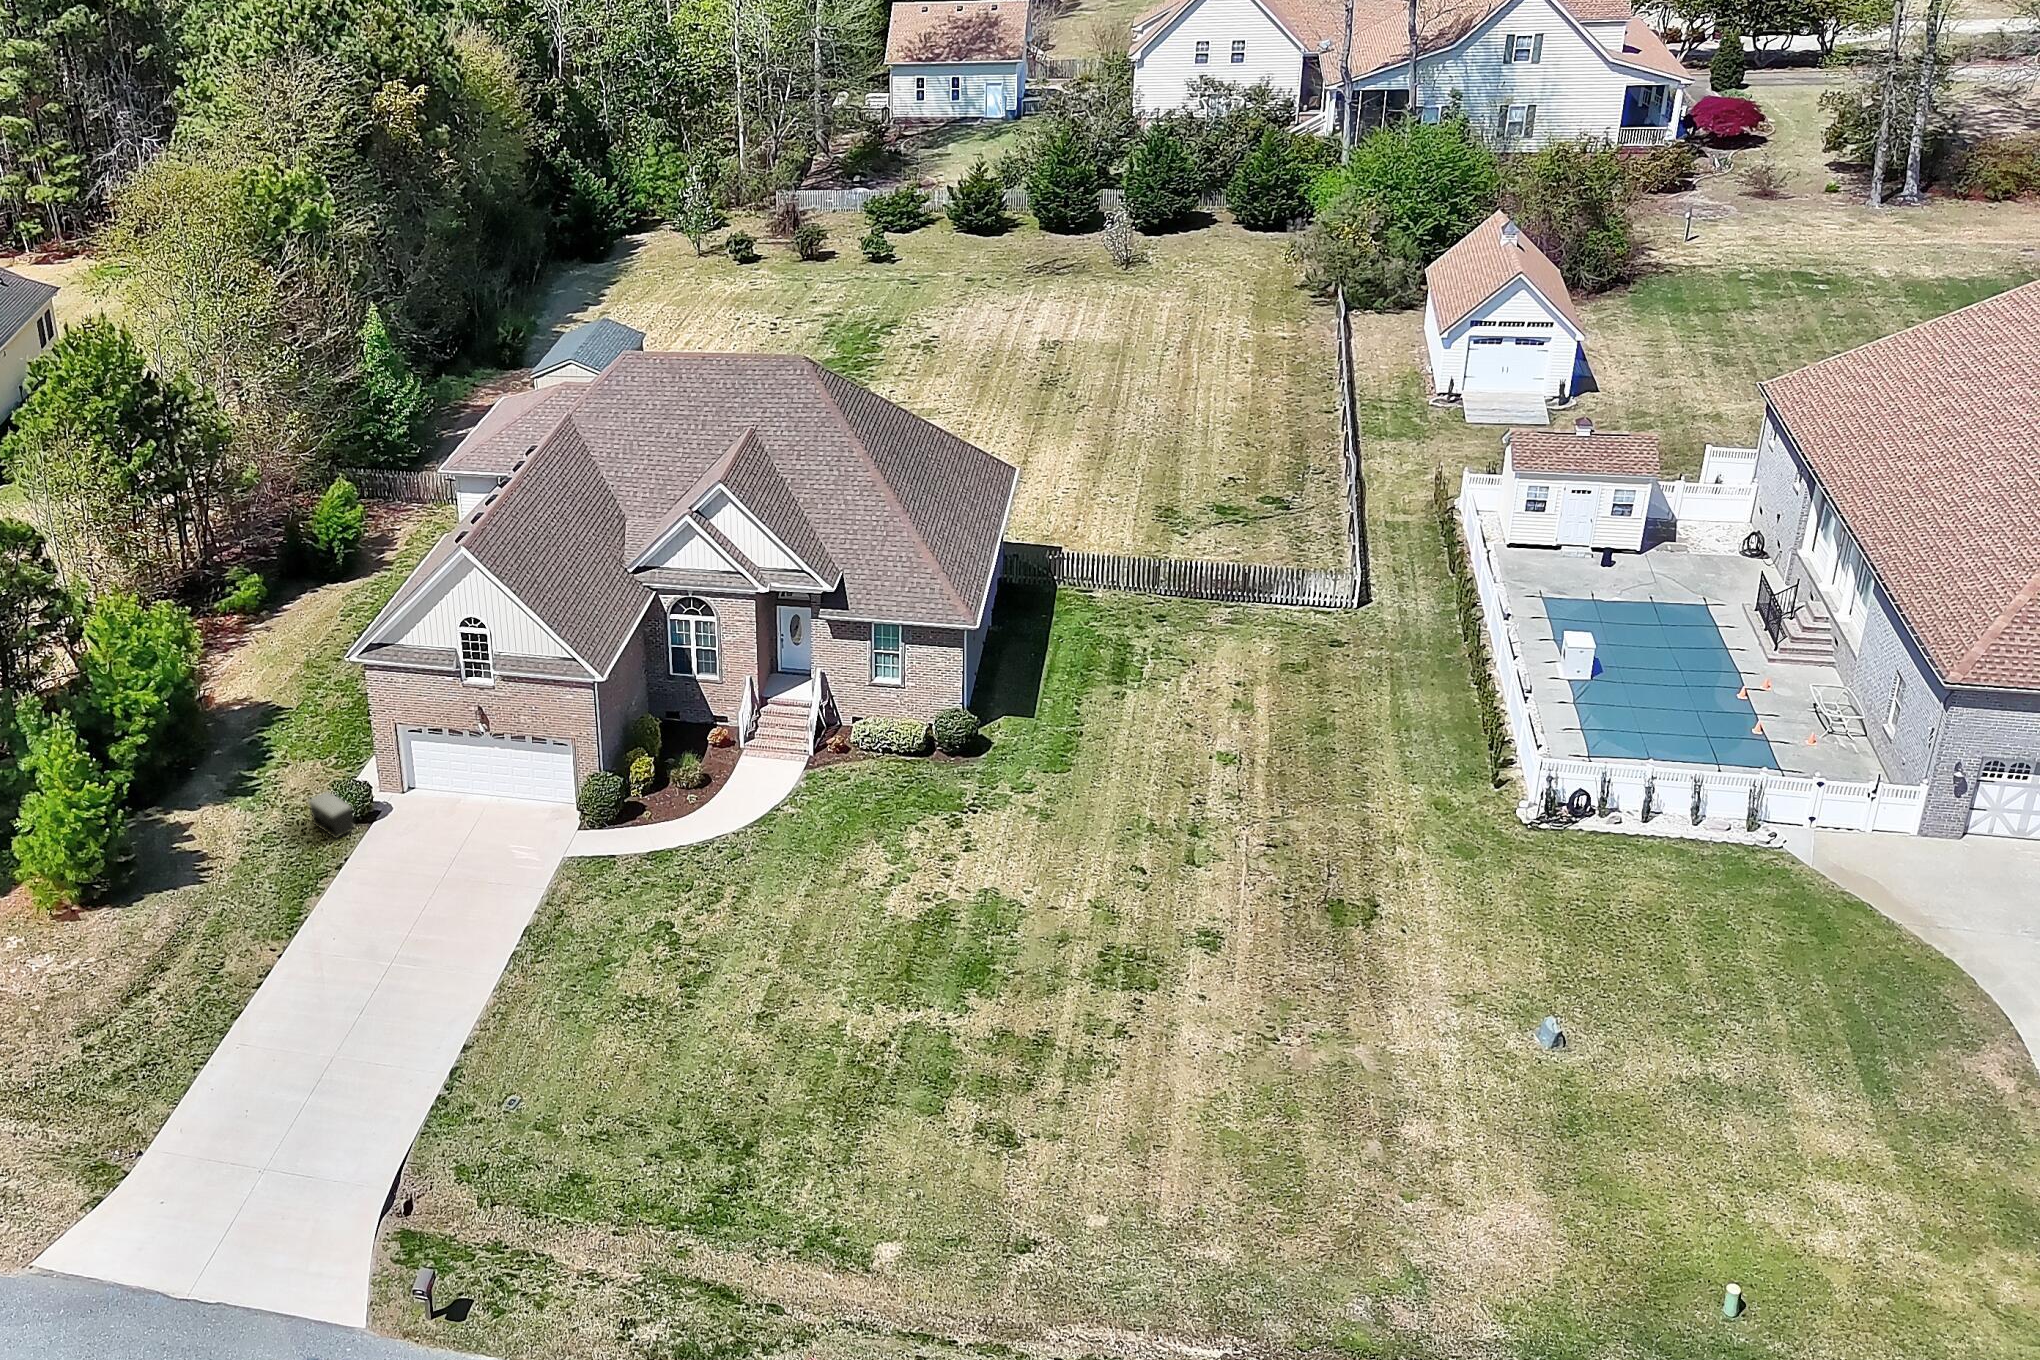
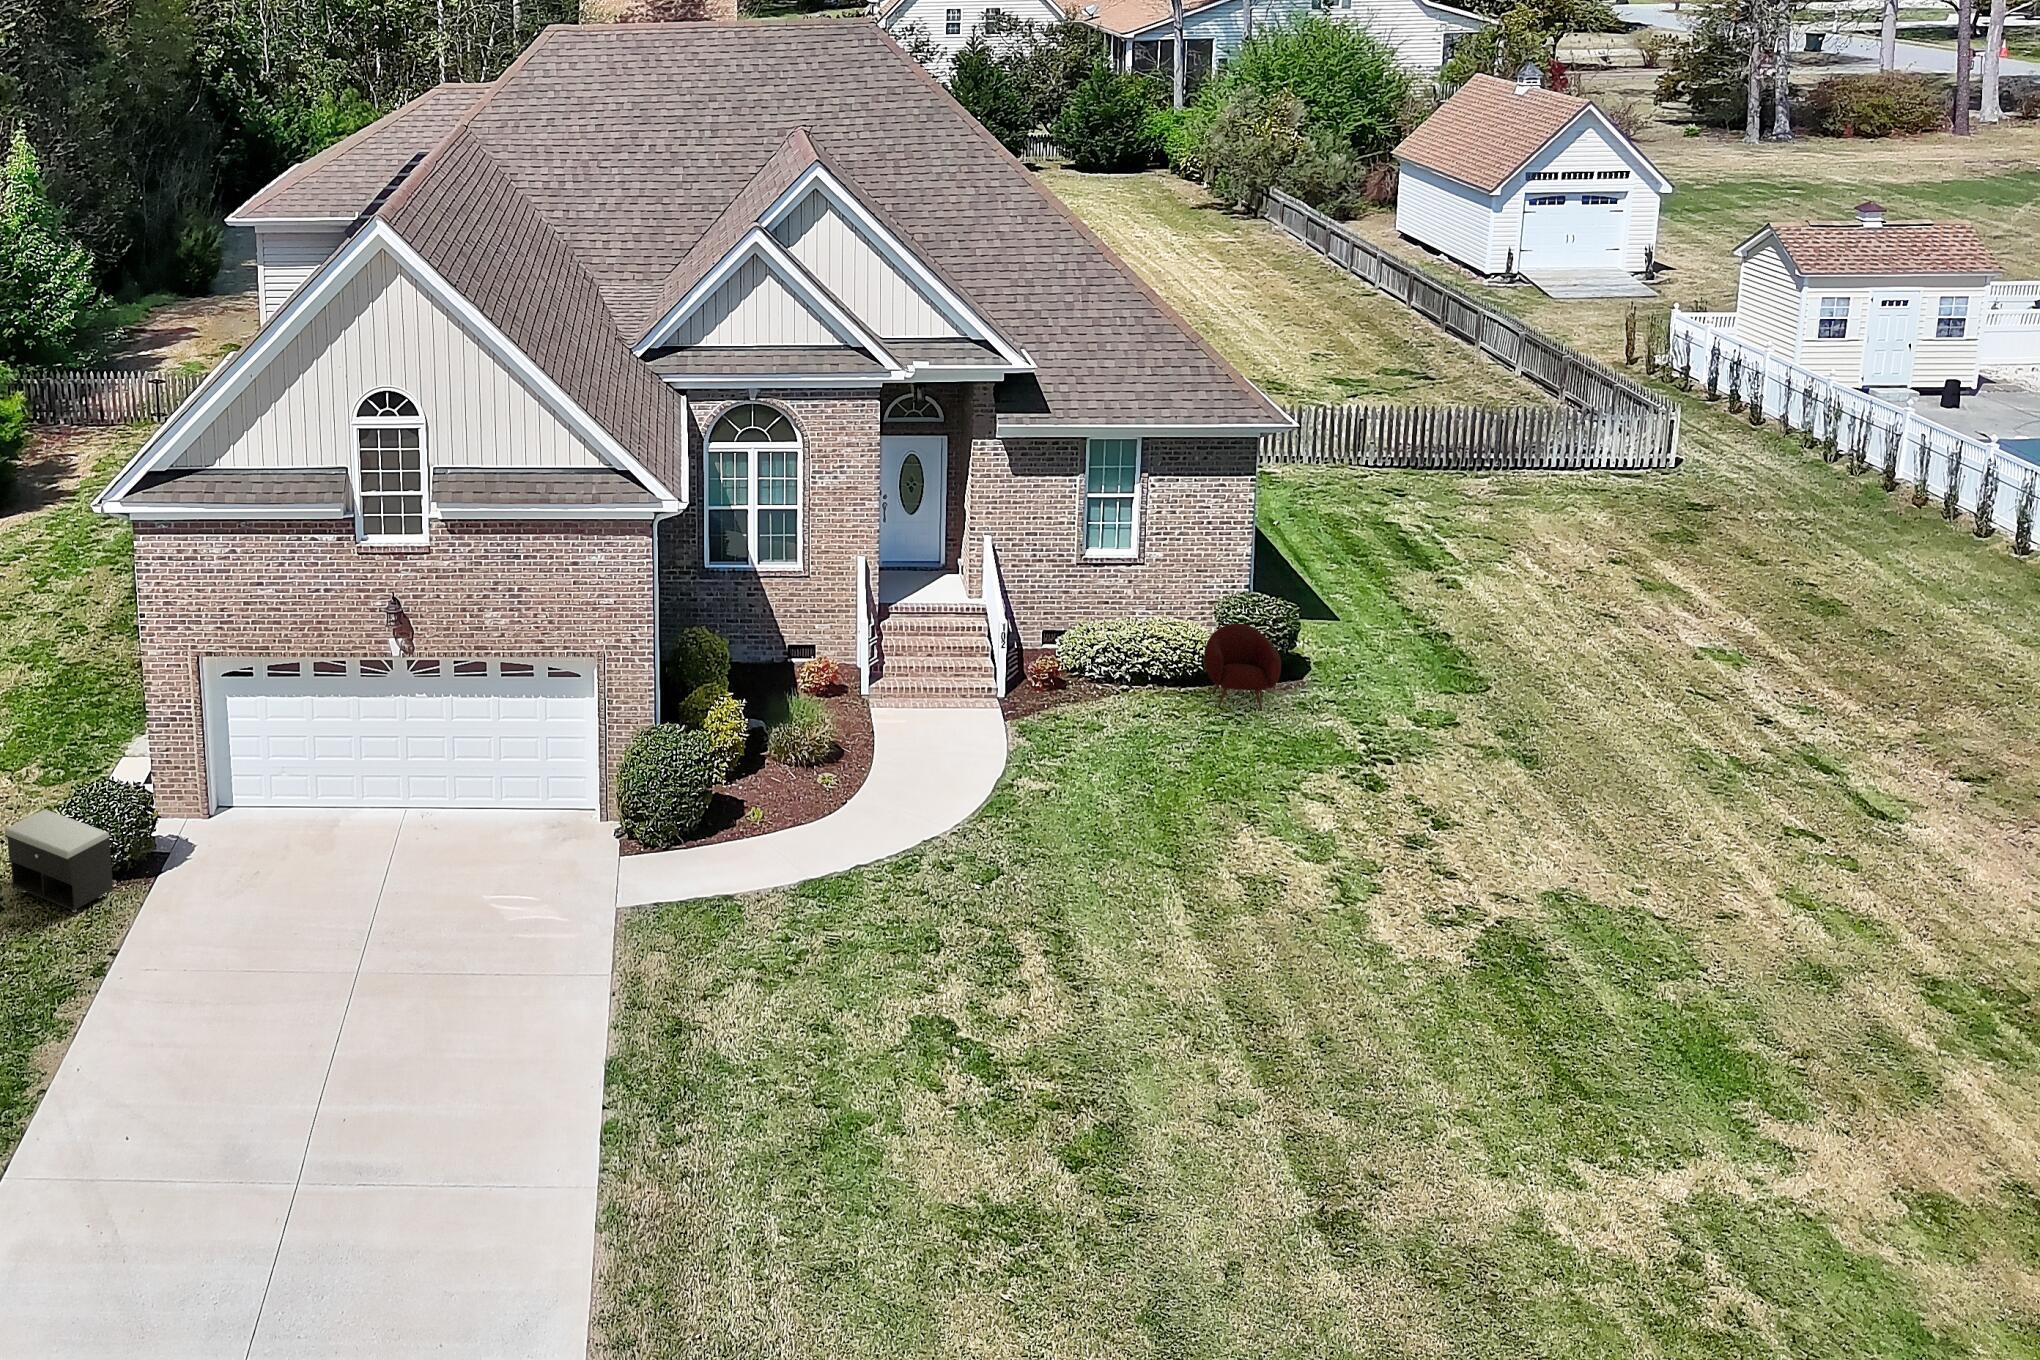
armchair: none [926,725,965,773] -> present [1204,623,1281,711]

